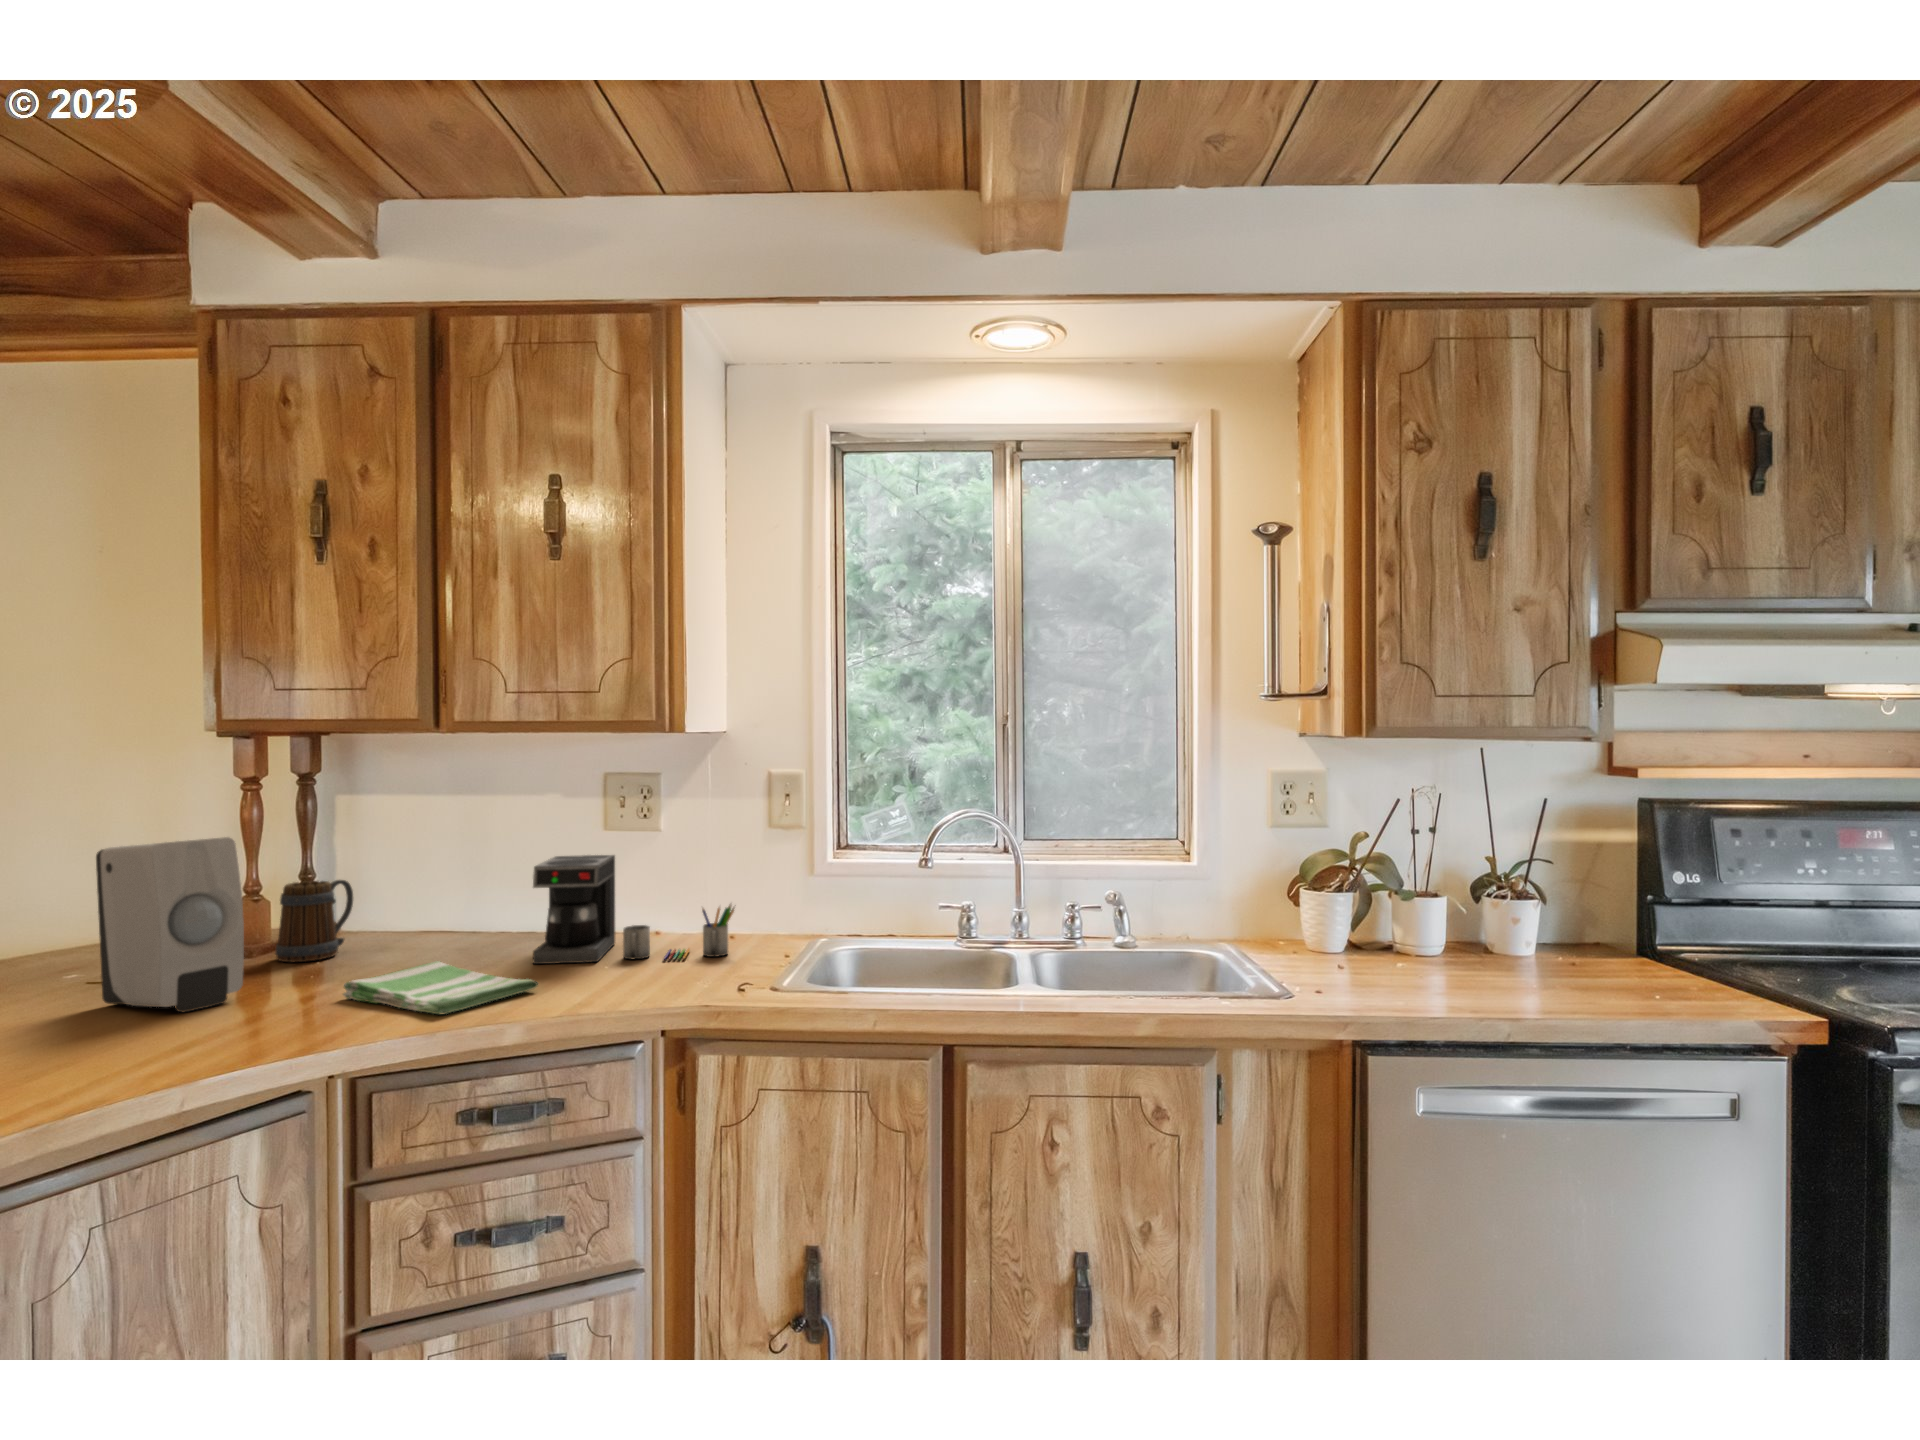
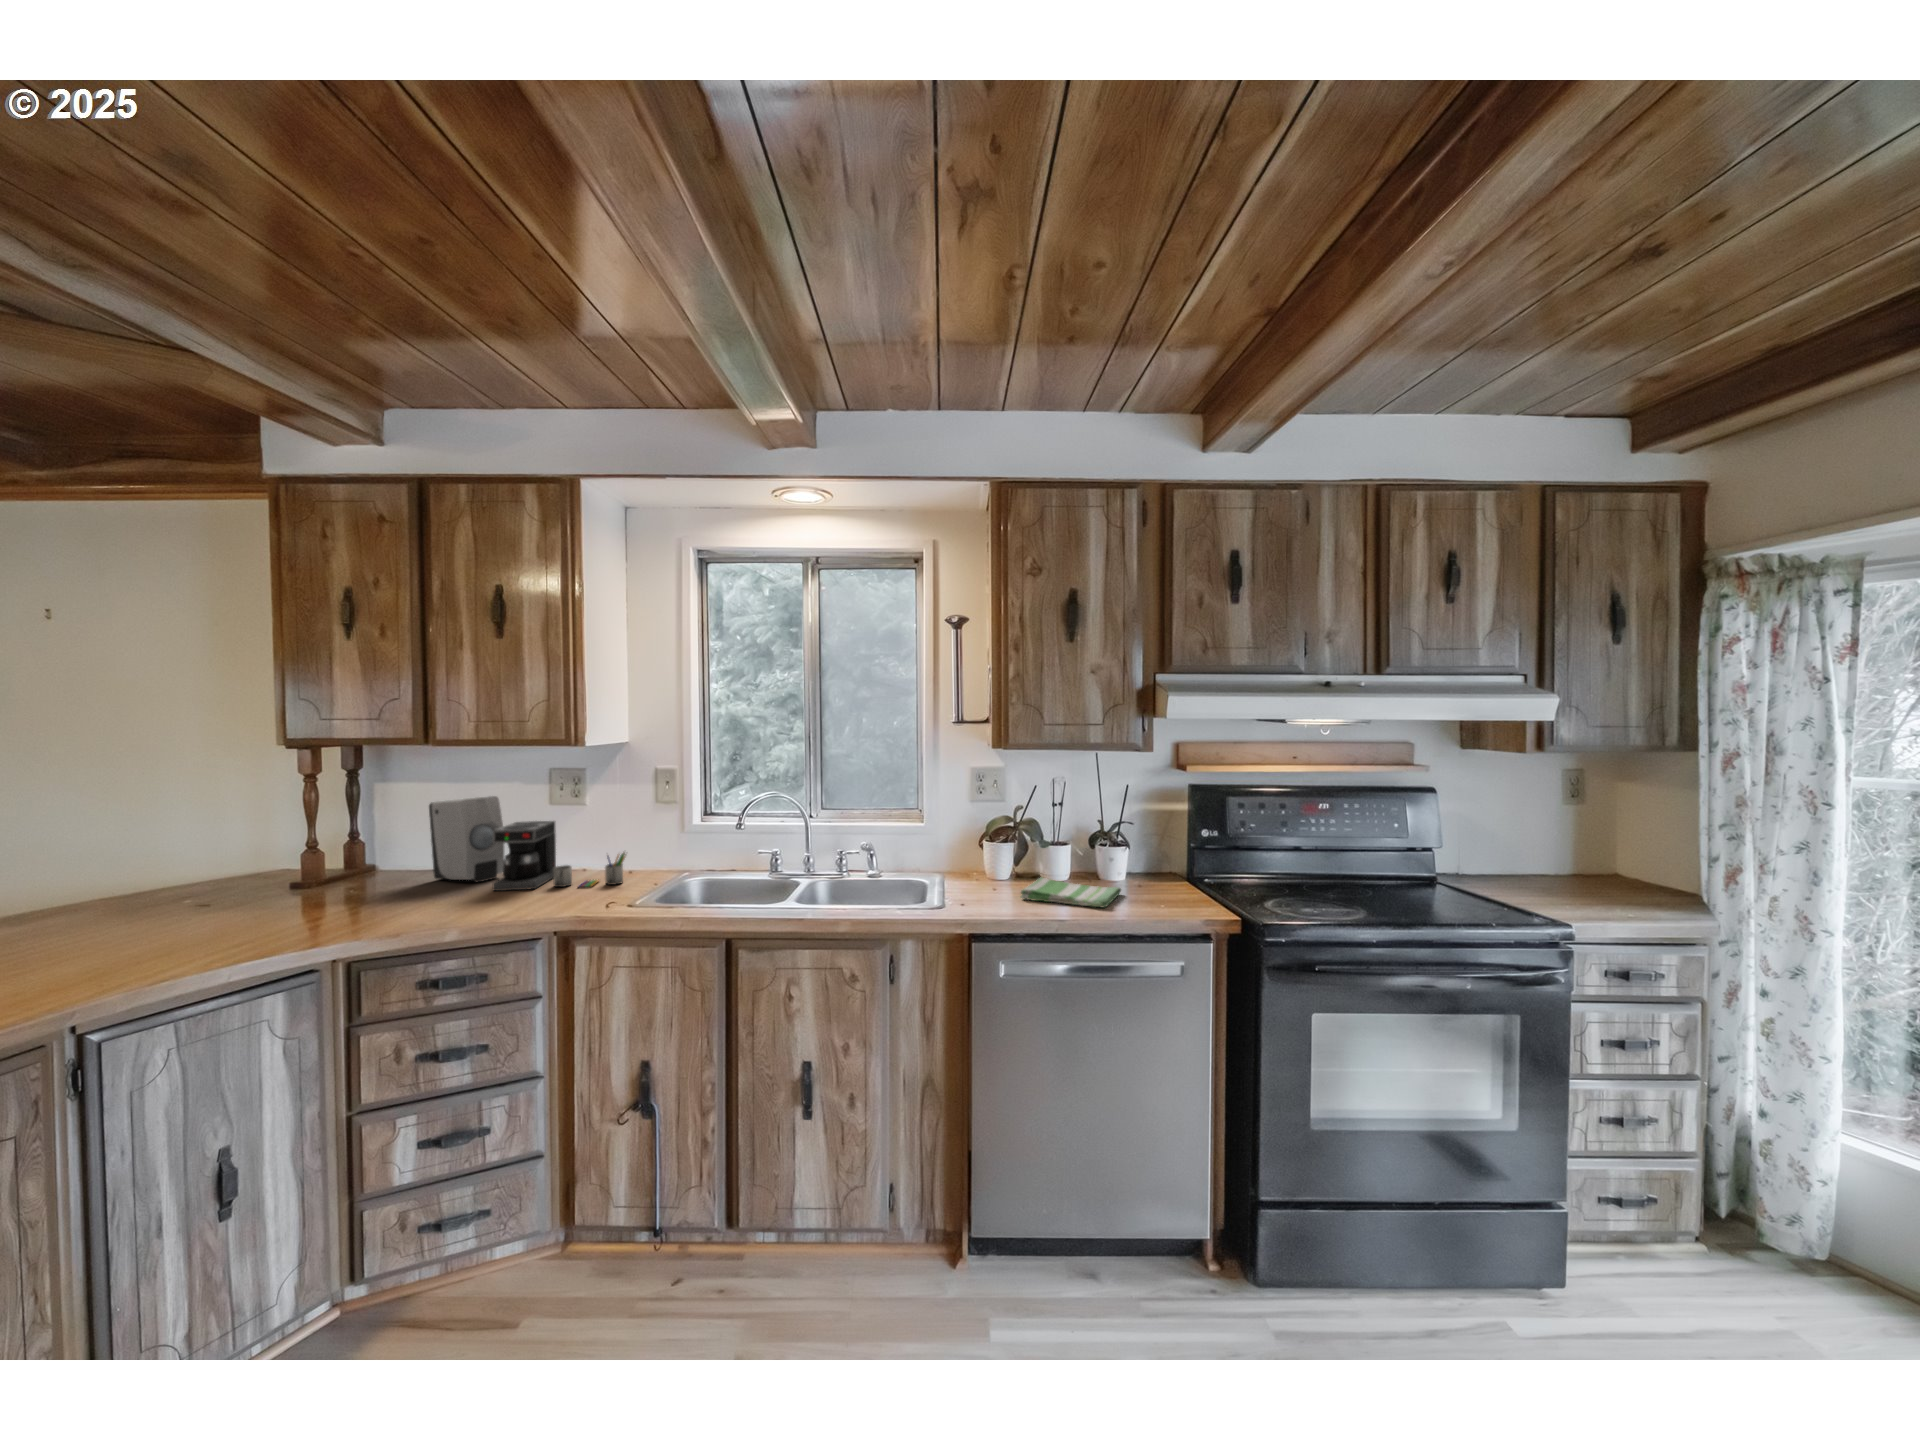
soap dispenser: present [96,837,244,1012] -> present [429,796,504,882]
mug: present [275,880,353,962] -> none [327,838,383,892]
dish towel: present [343,961,538,1014] -> present [1021,877,1121,907]

